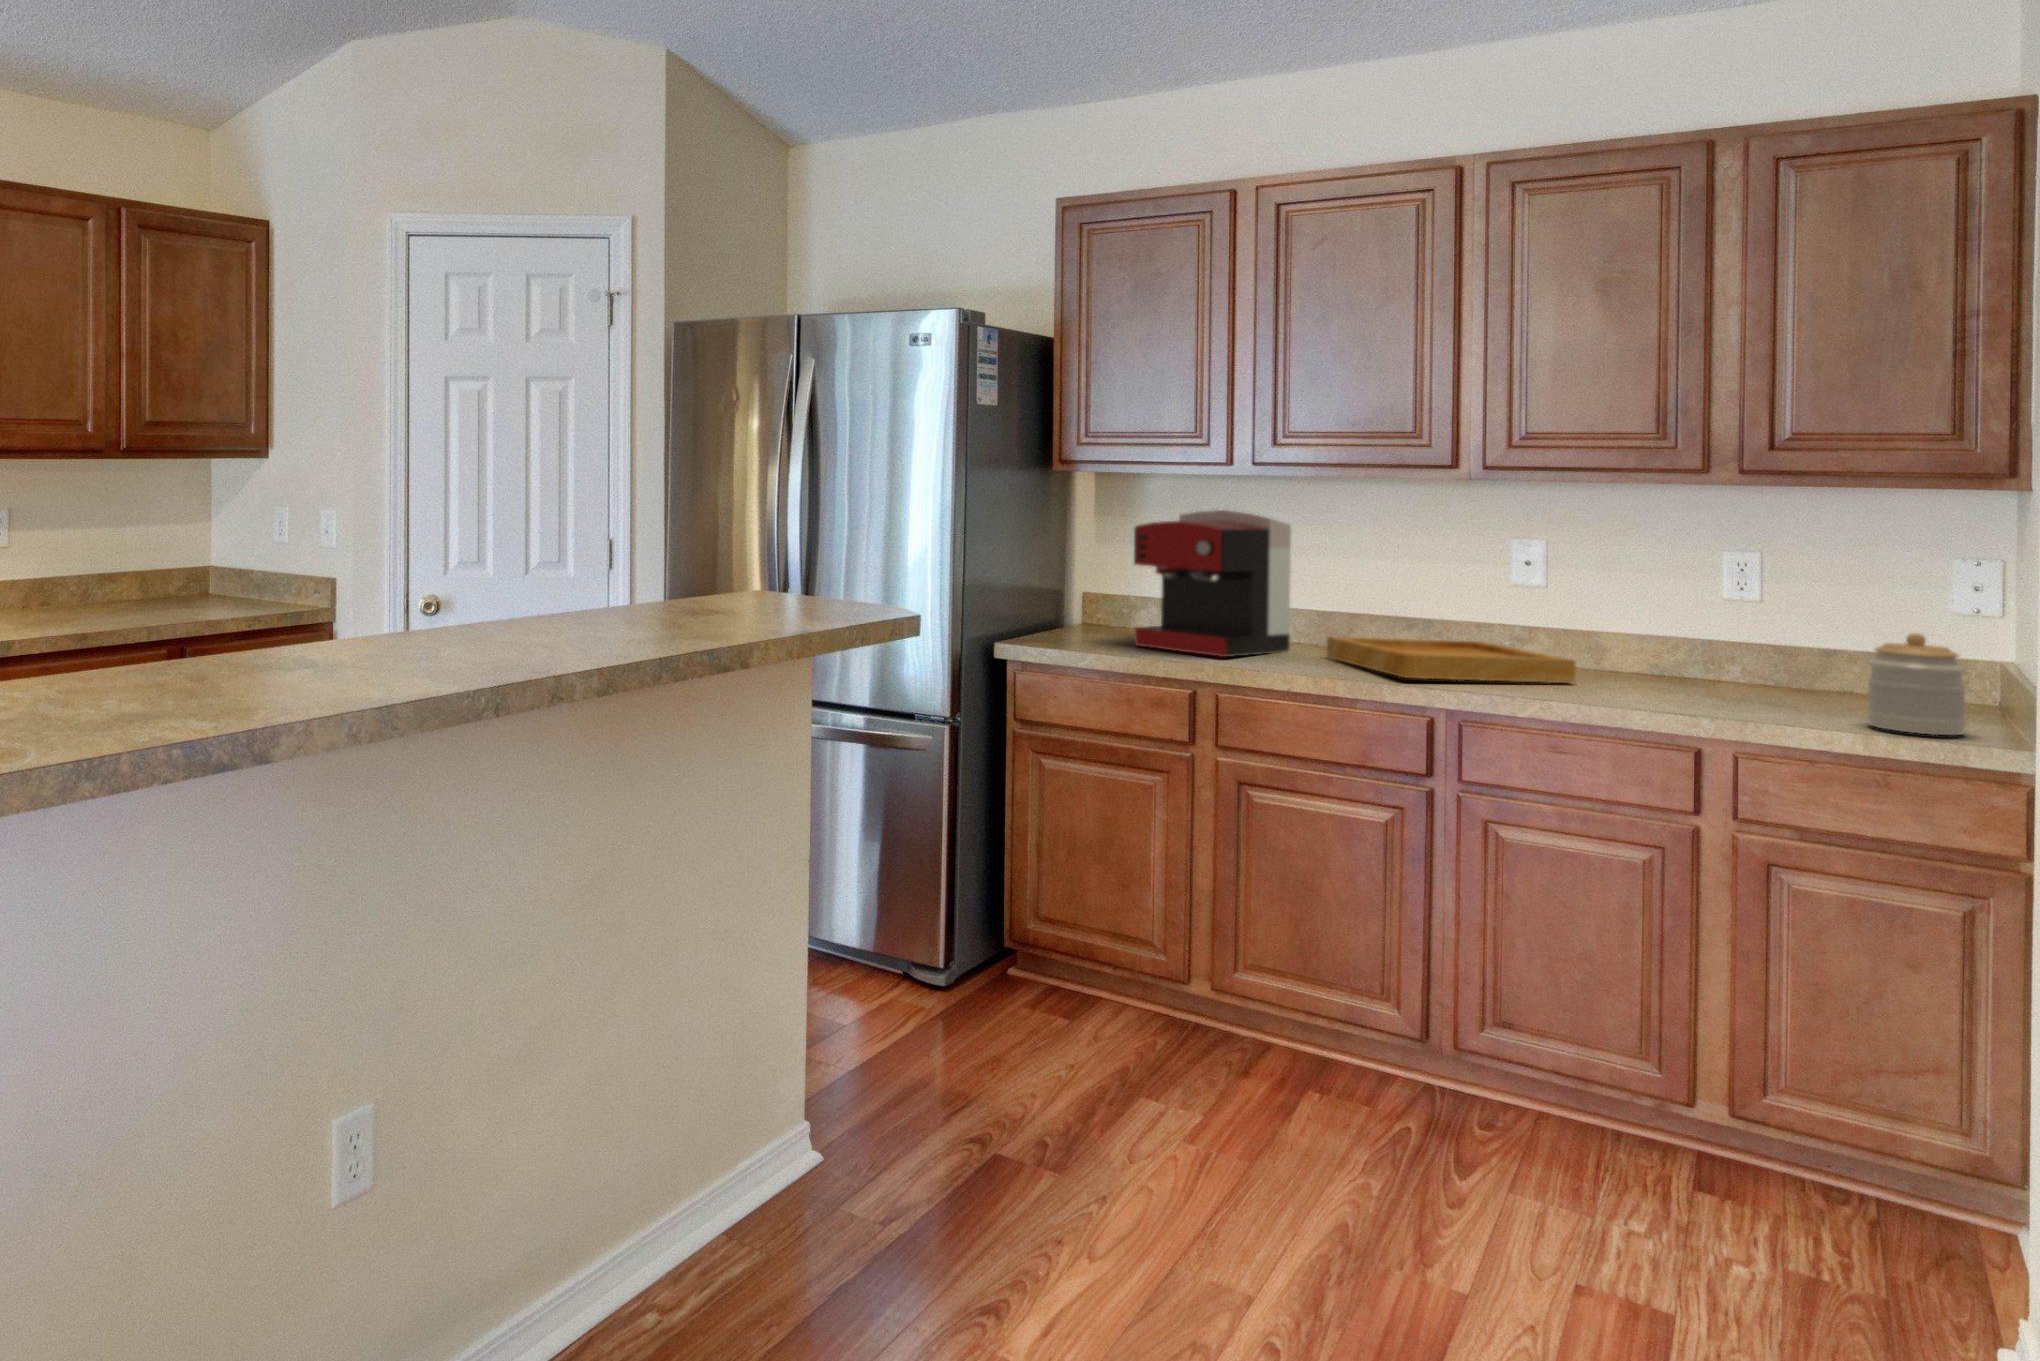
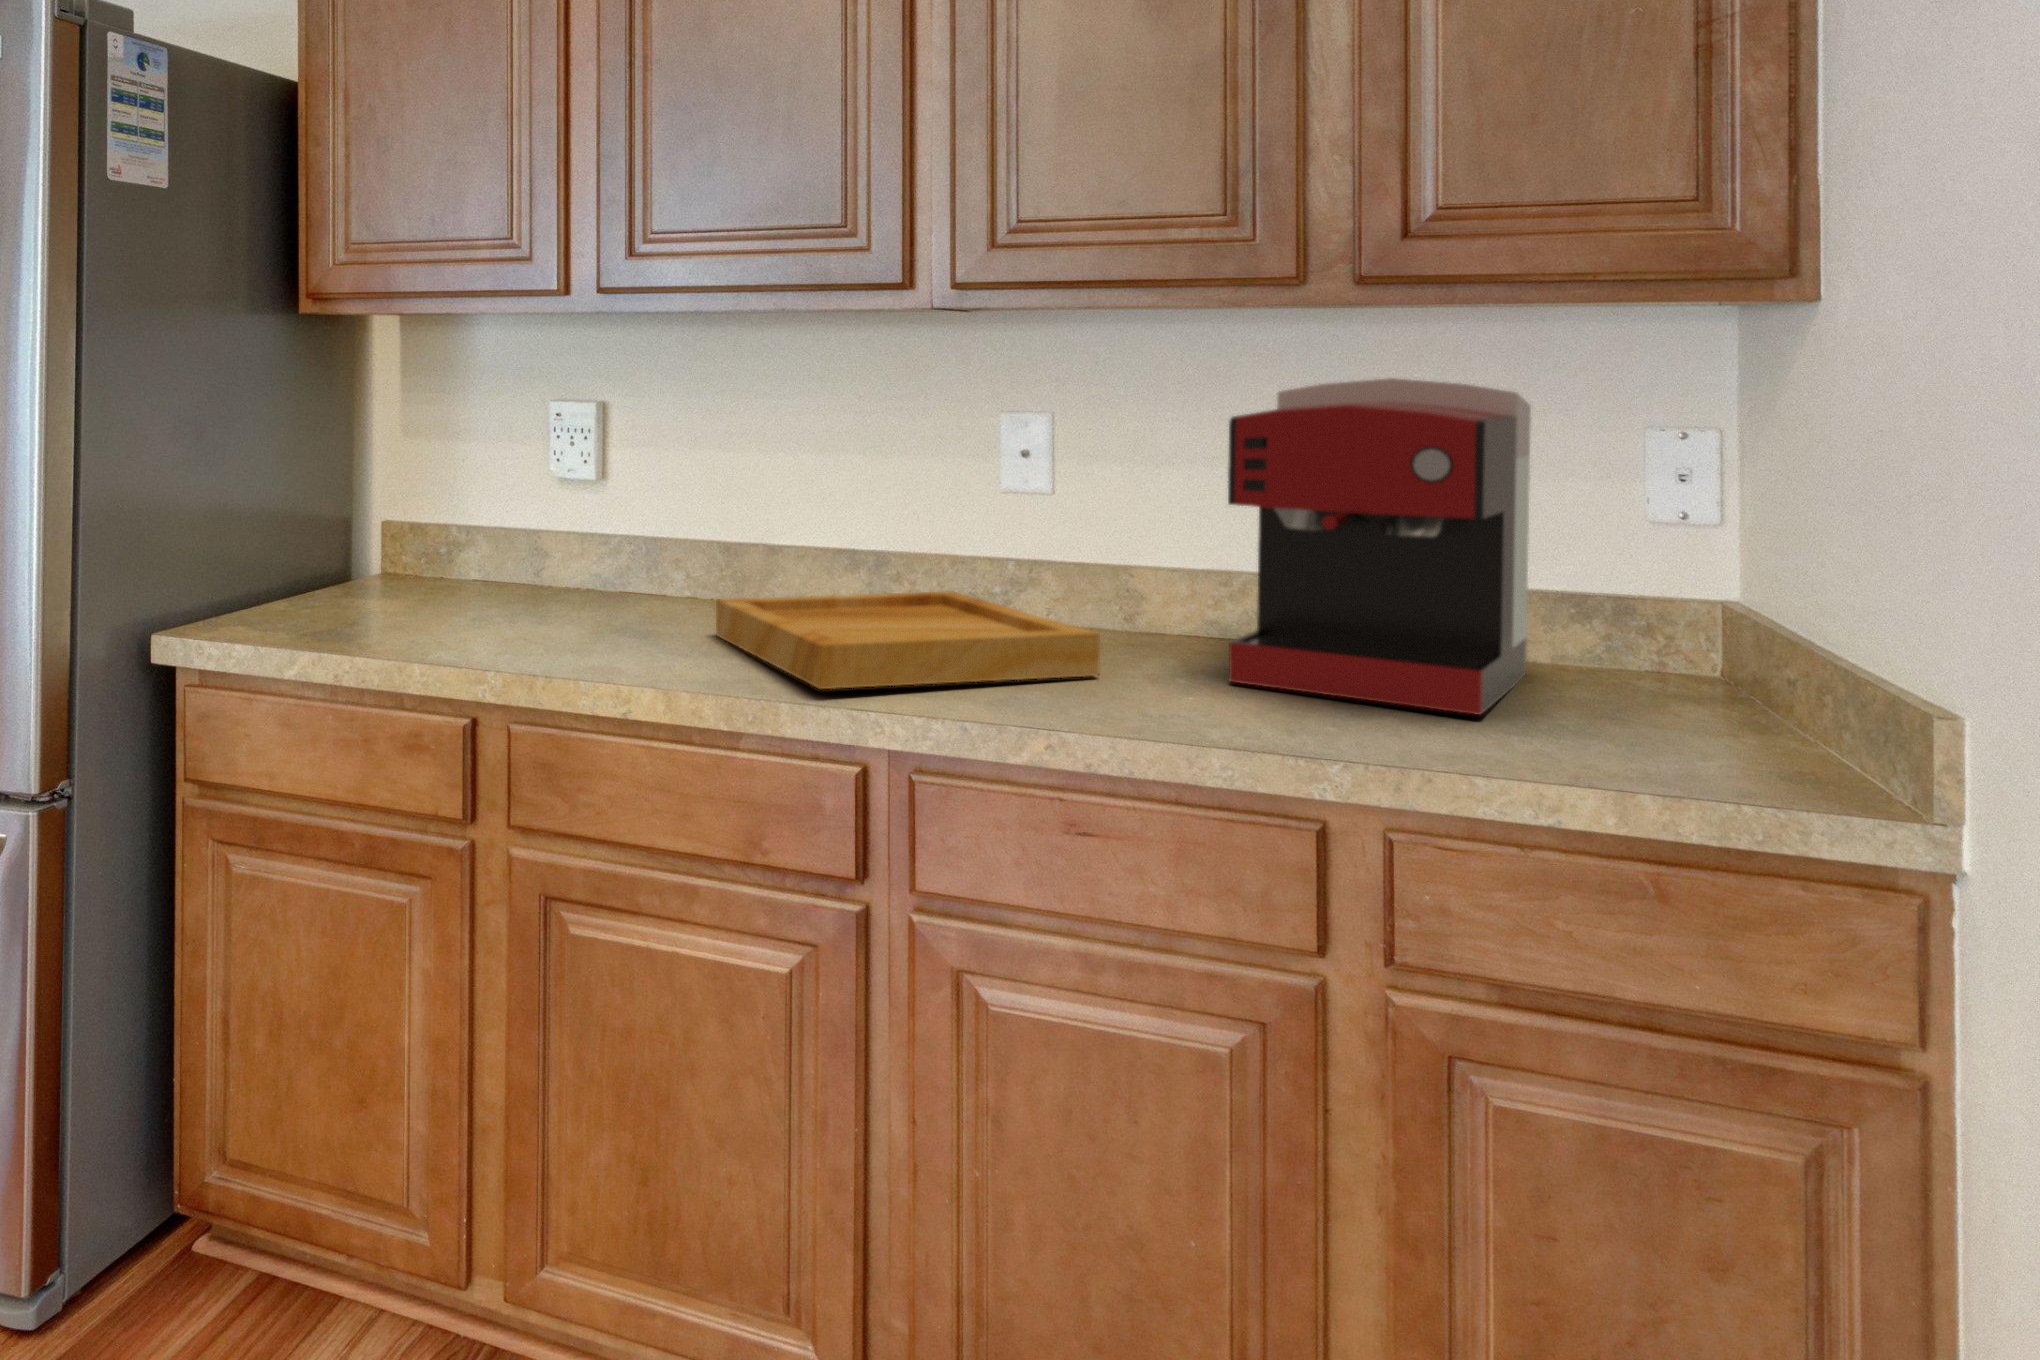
coffee maker: present [1134,510,1291,657] -> present [1228,378,1531,715]
jar: present [1867,633,1966,735] -> none [1603,578,1786,786]

